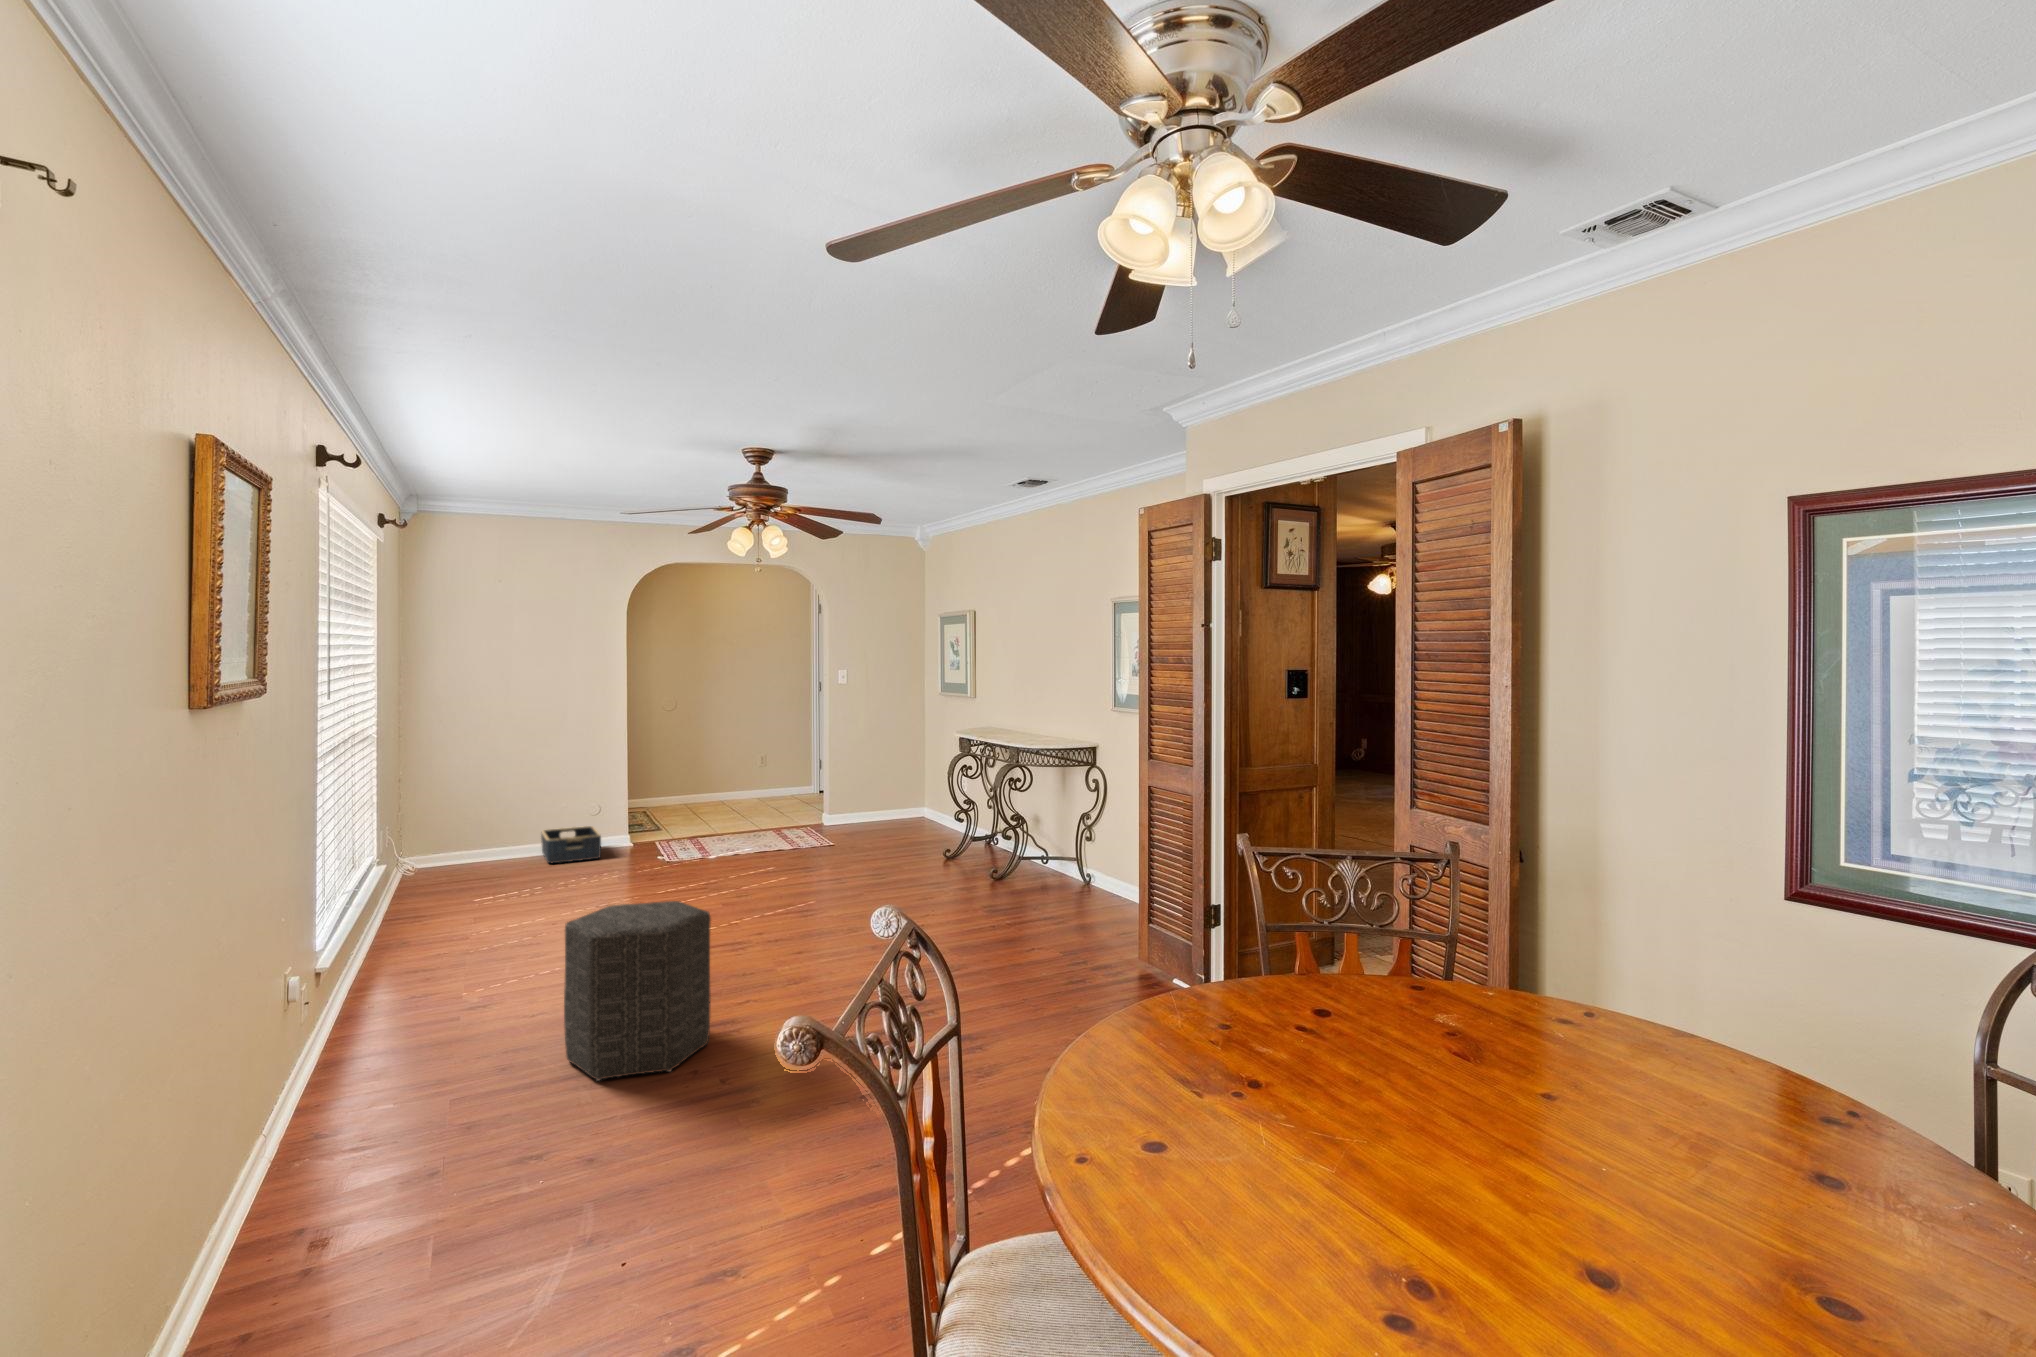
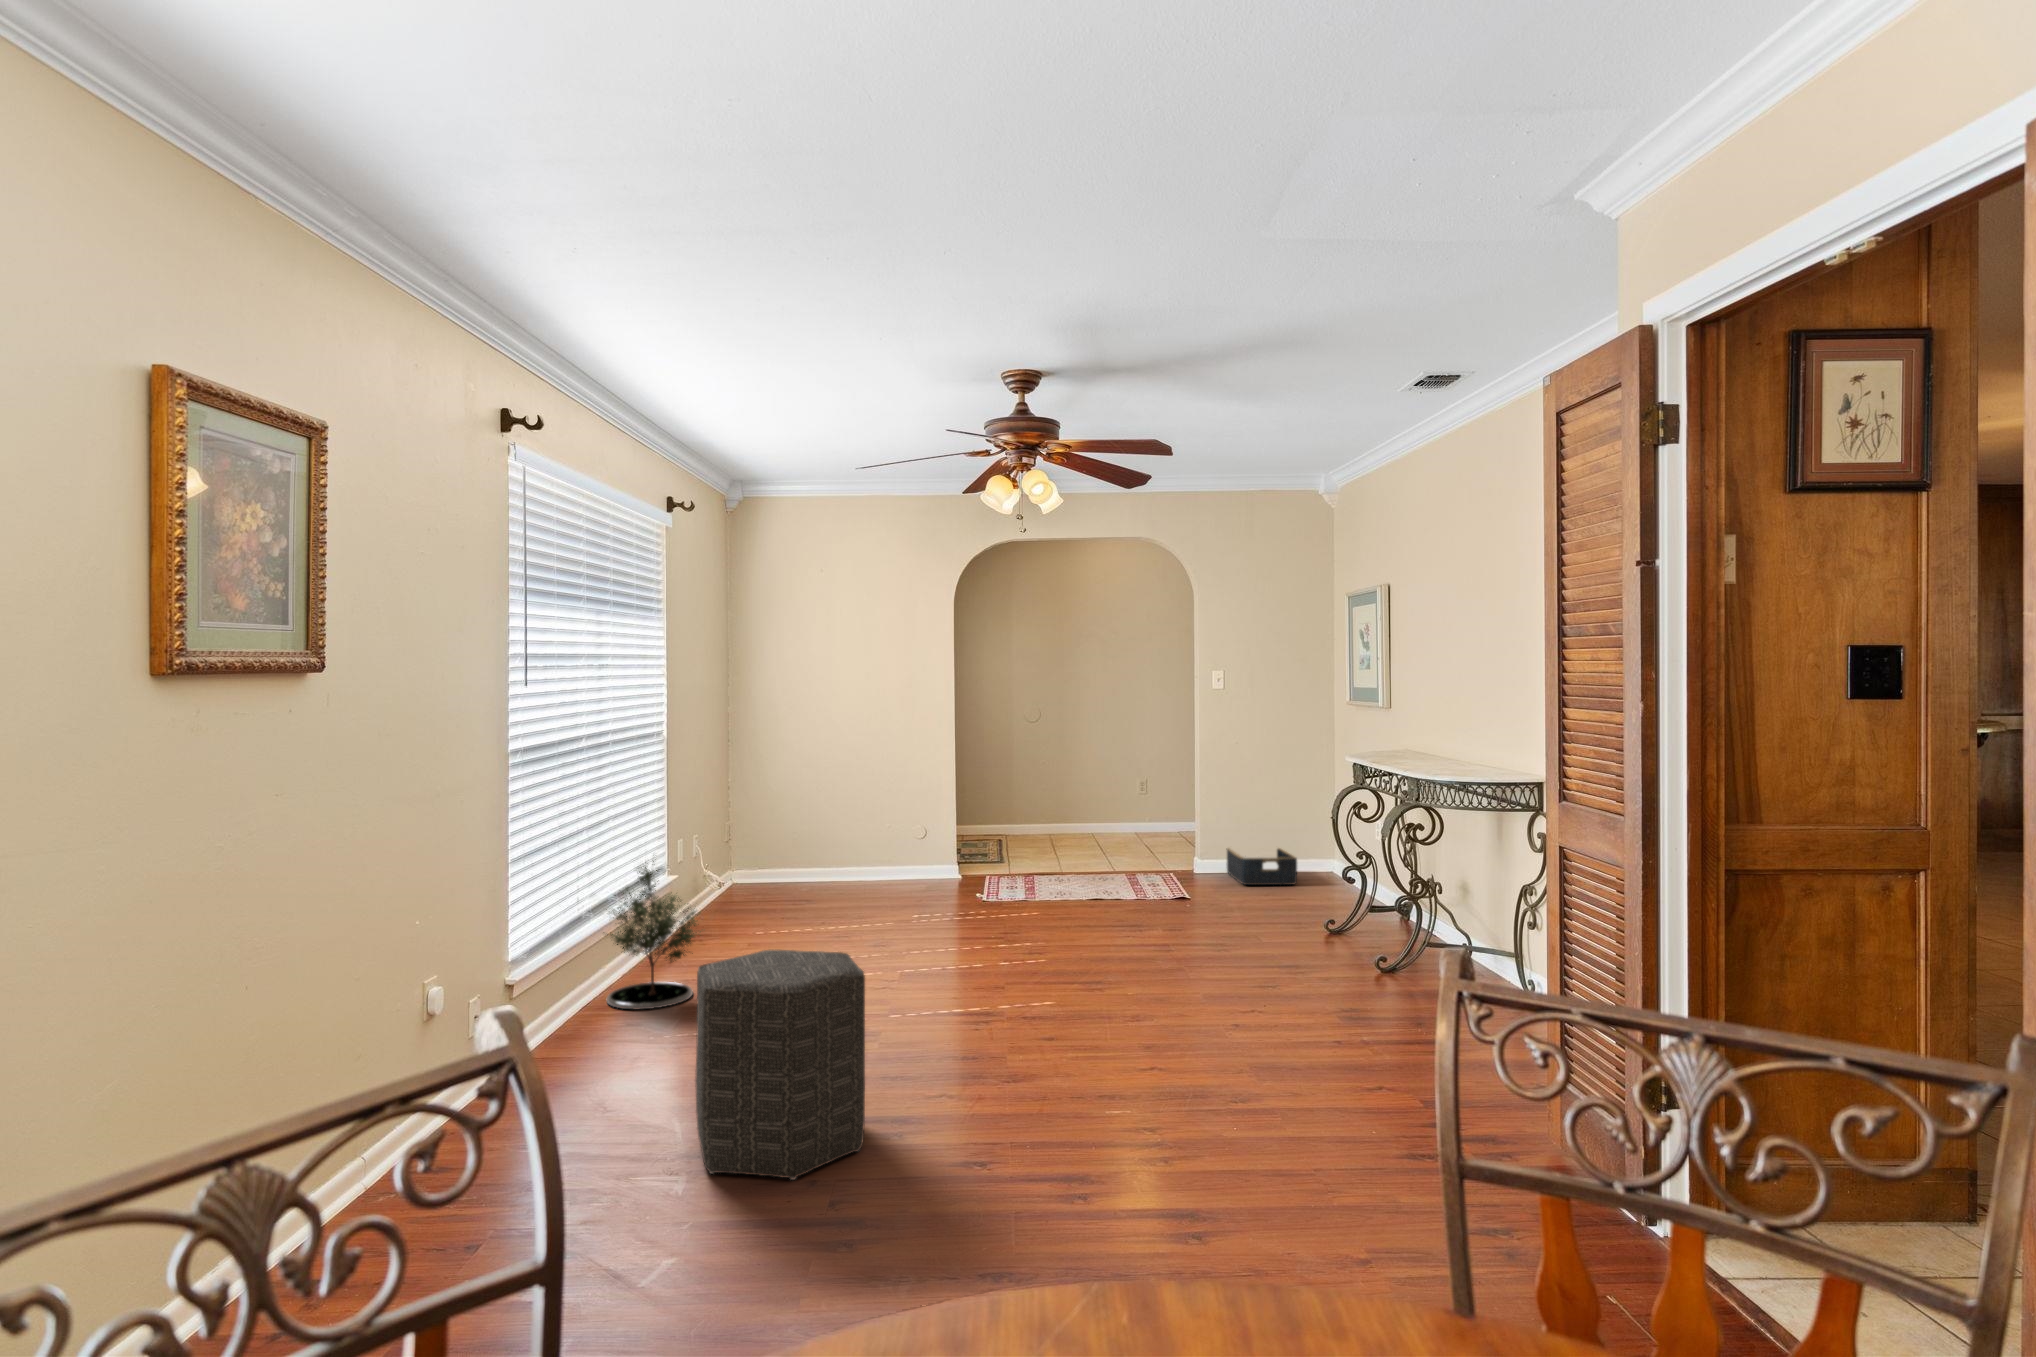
basket: present [541,826,601,863] -> present [1227,848,1297,885]
potted tree: none [364,840,471,982] -> present [606,861,701,1009]

